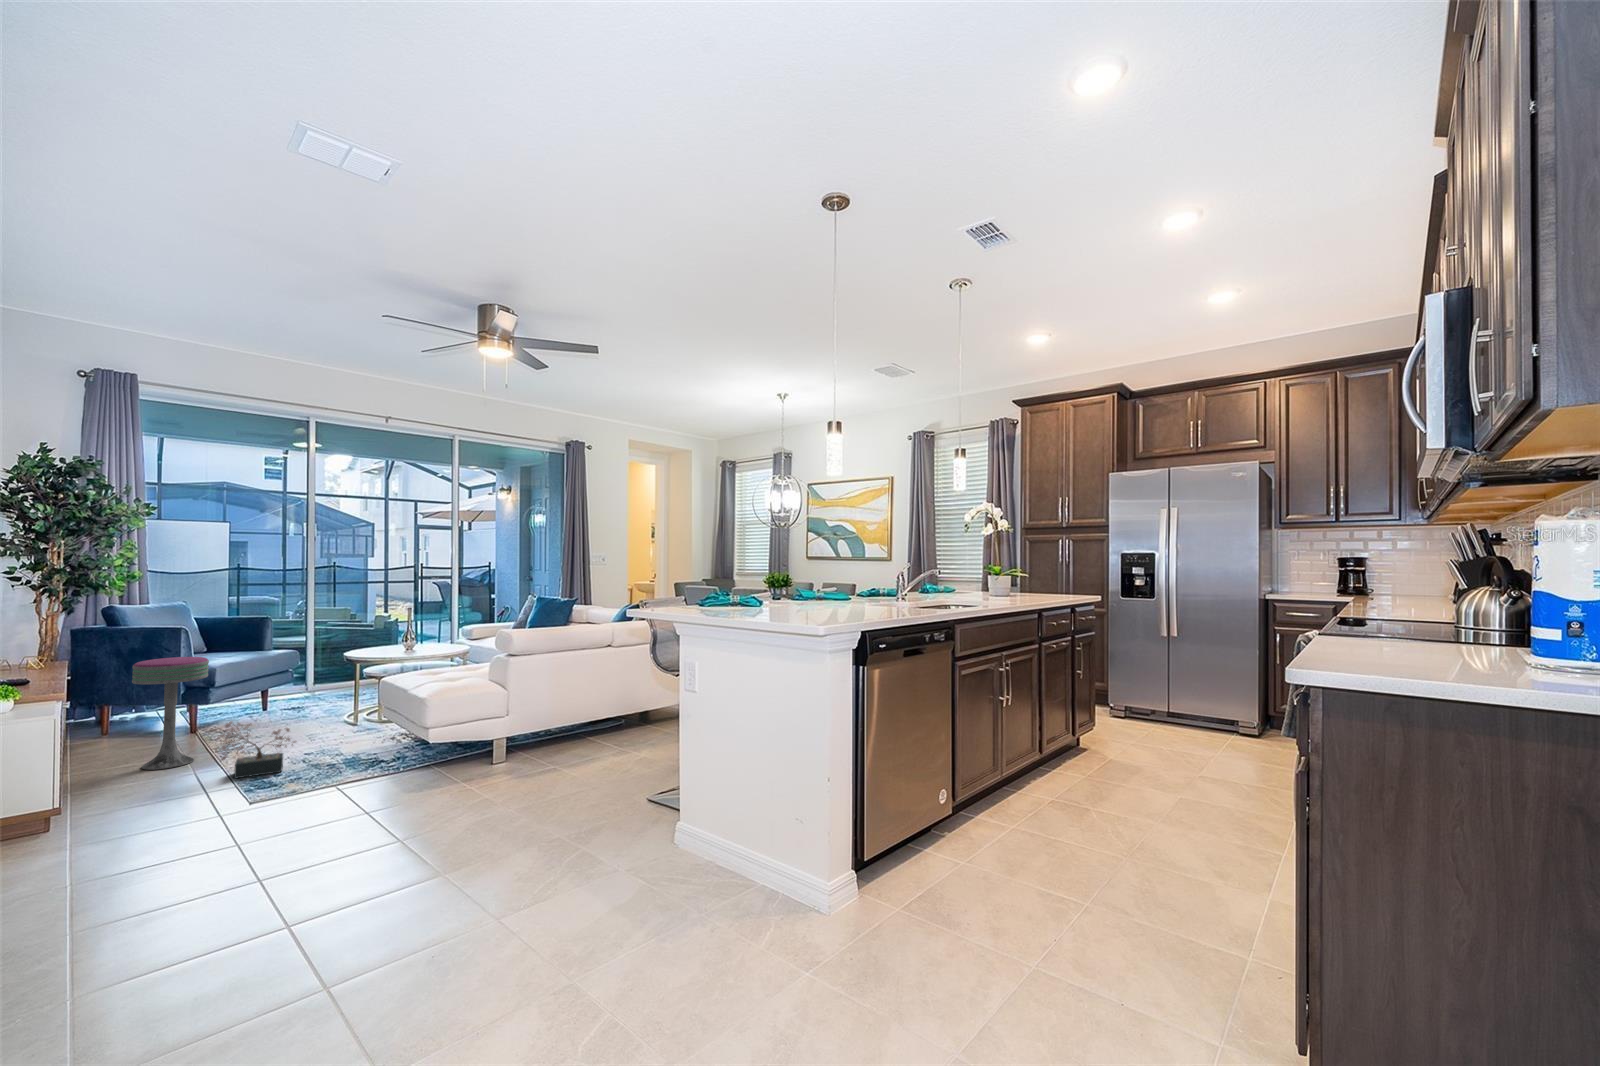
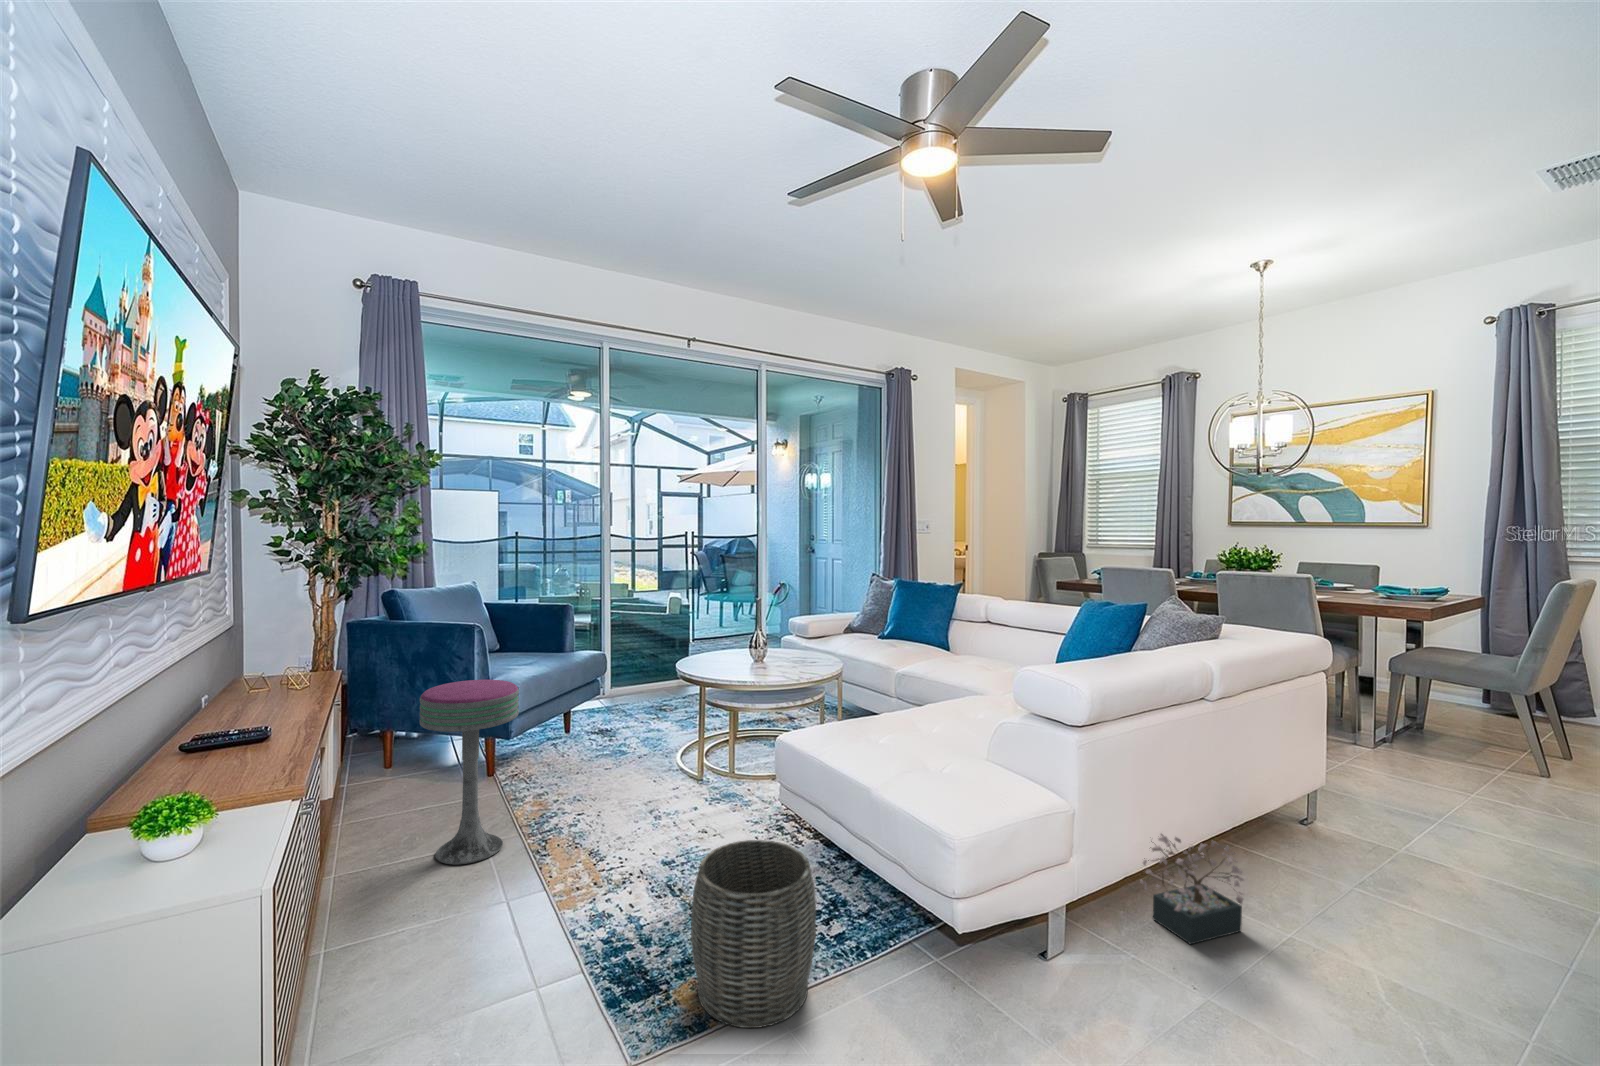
woven basket: none [297,720,373,799] -> present [691,840,816,1028]
decorative plant: present [215,721,296,778] -> present [1140,834,1243,944]

